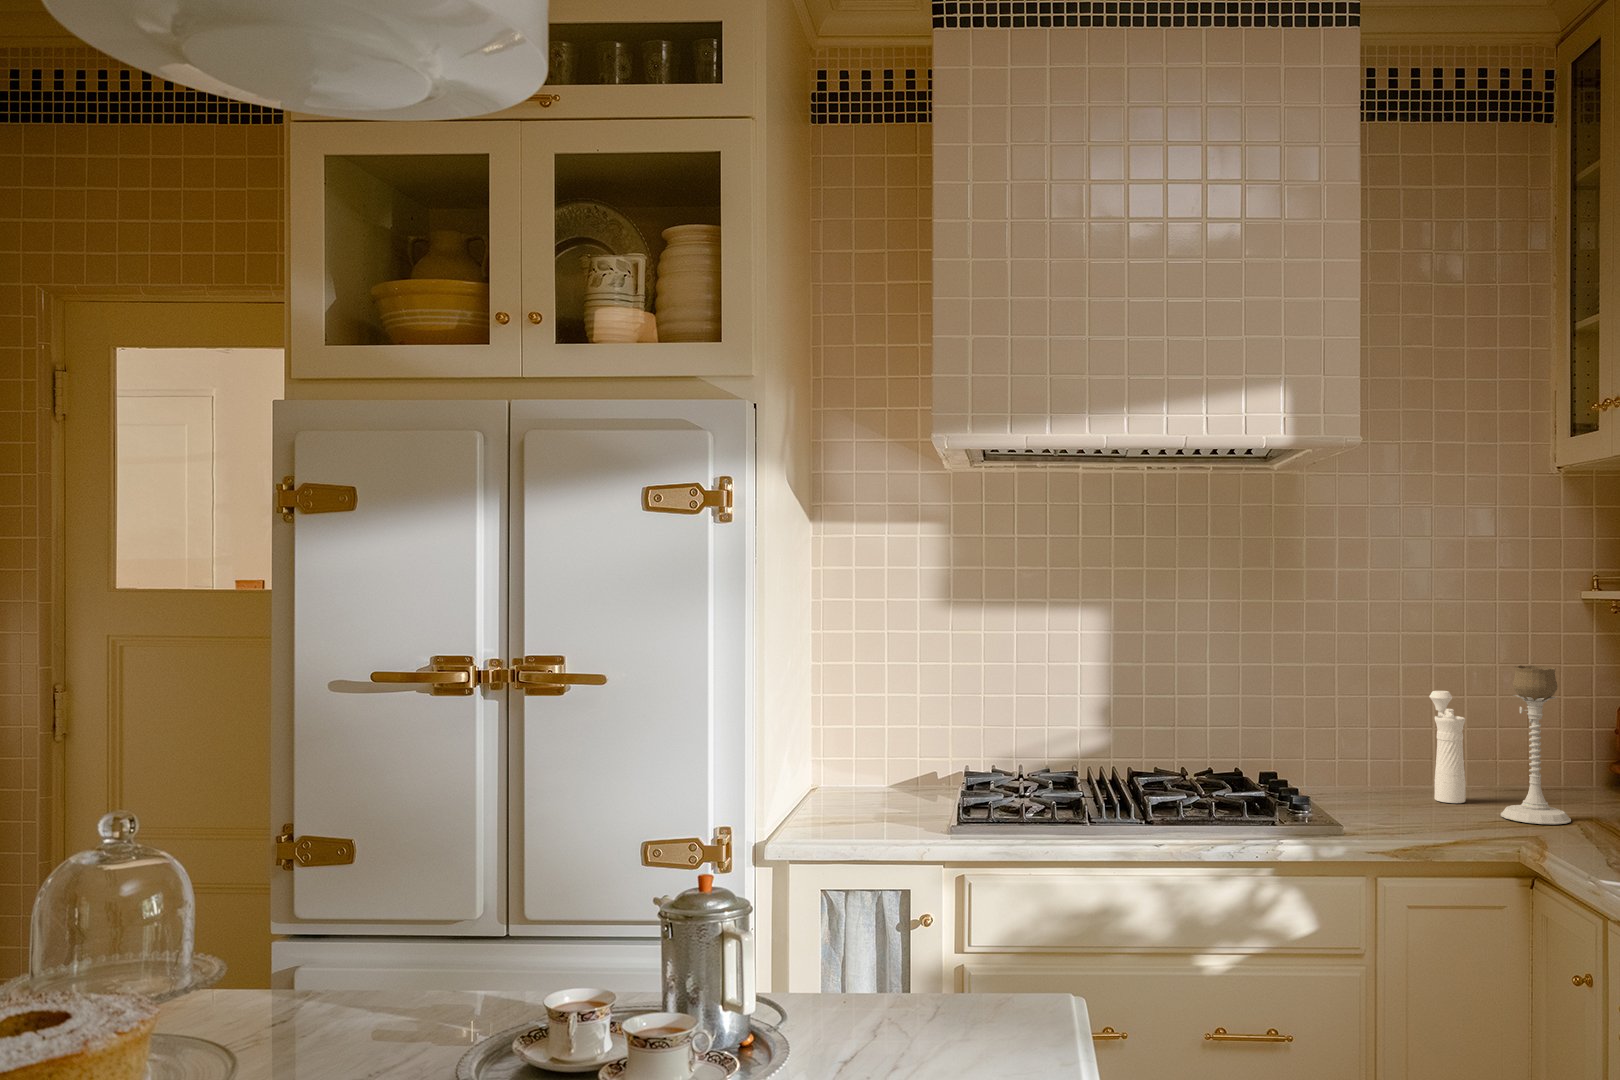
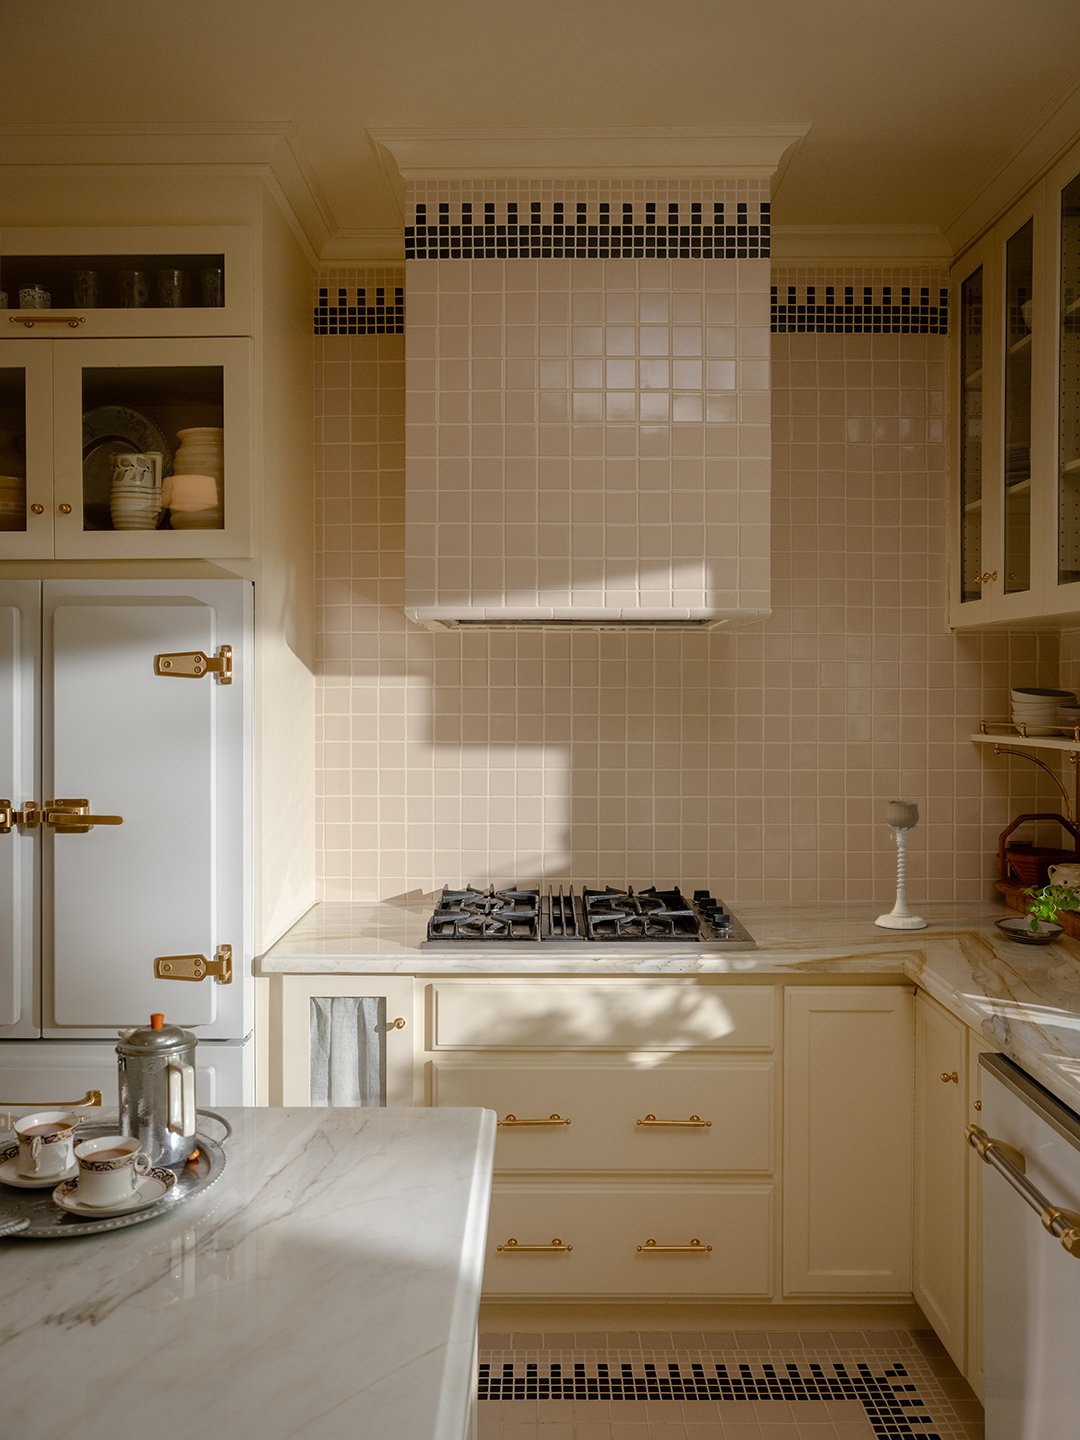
pepper mill: present [1429,691,1466,803] -> none [832,821,857,914]

